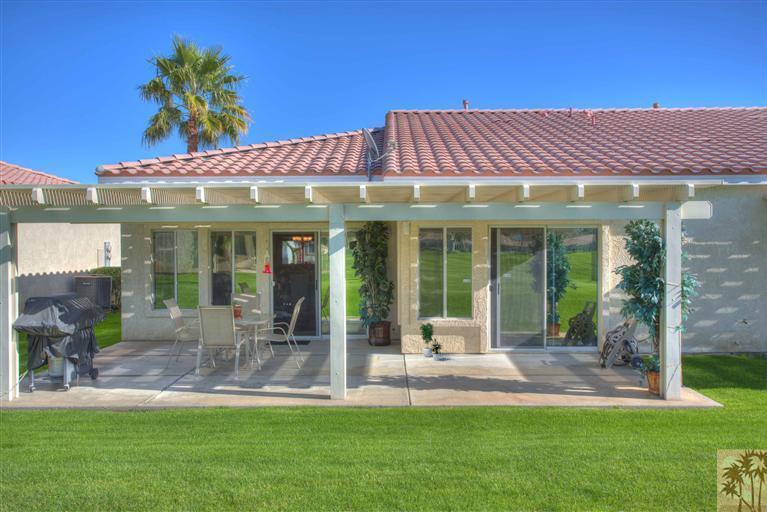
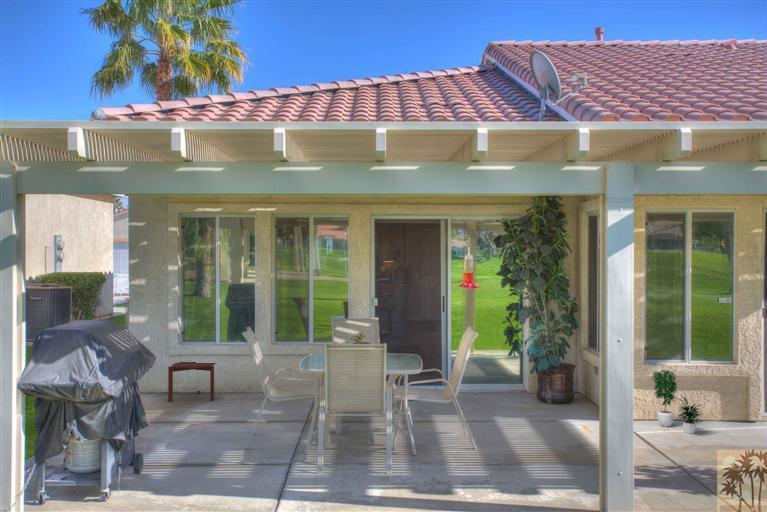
side table: none [128,320,161,346] -> present [168,360,216,402]

